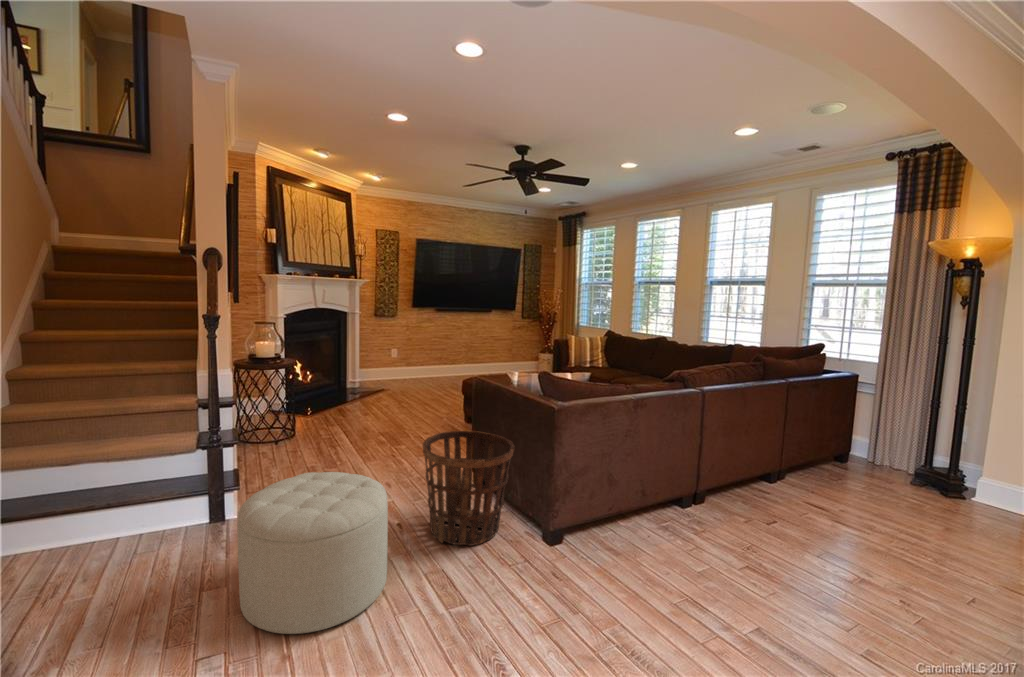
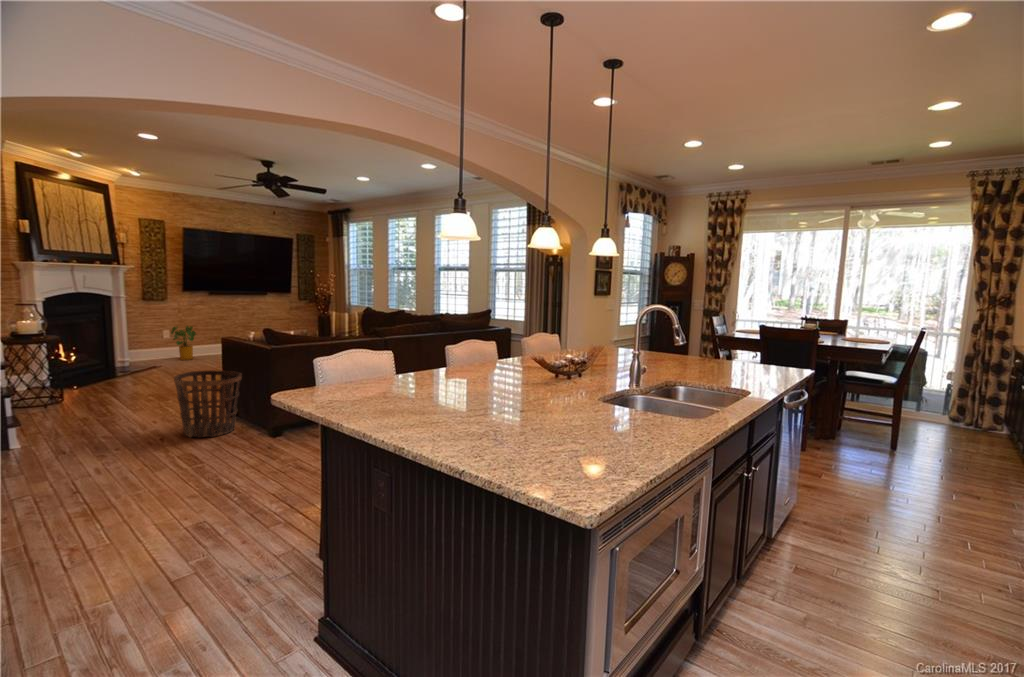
house plant: none [399,345,426,383] -> present [171,326,196,360]
ottoman: present [237,472,388,634] -> none [36,393,148,475]

